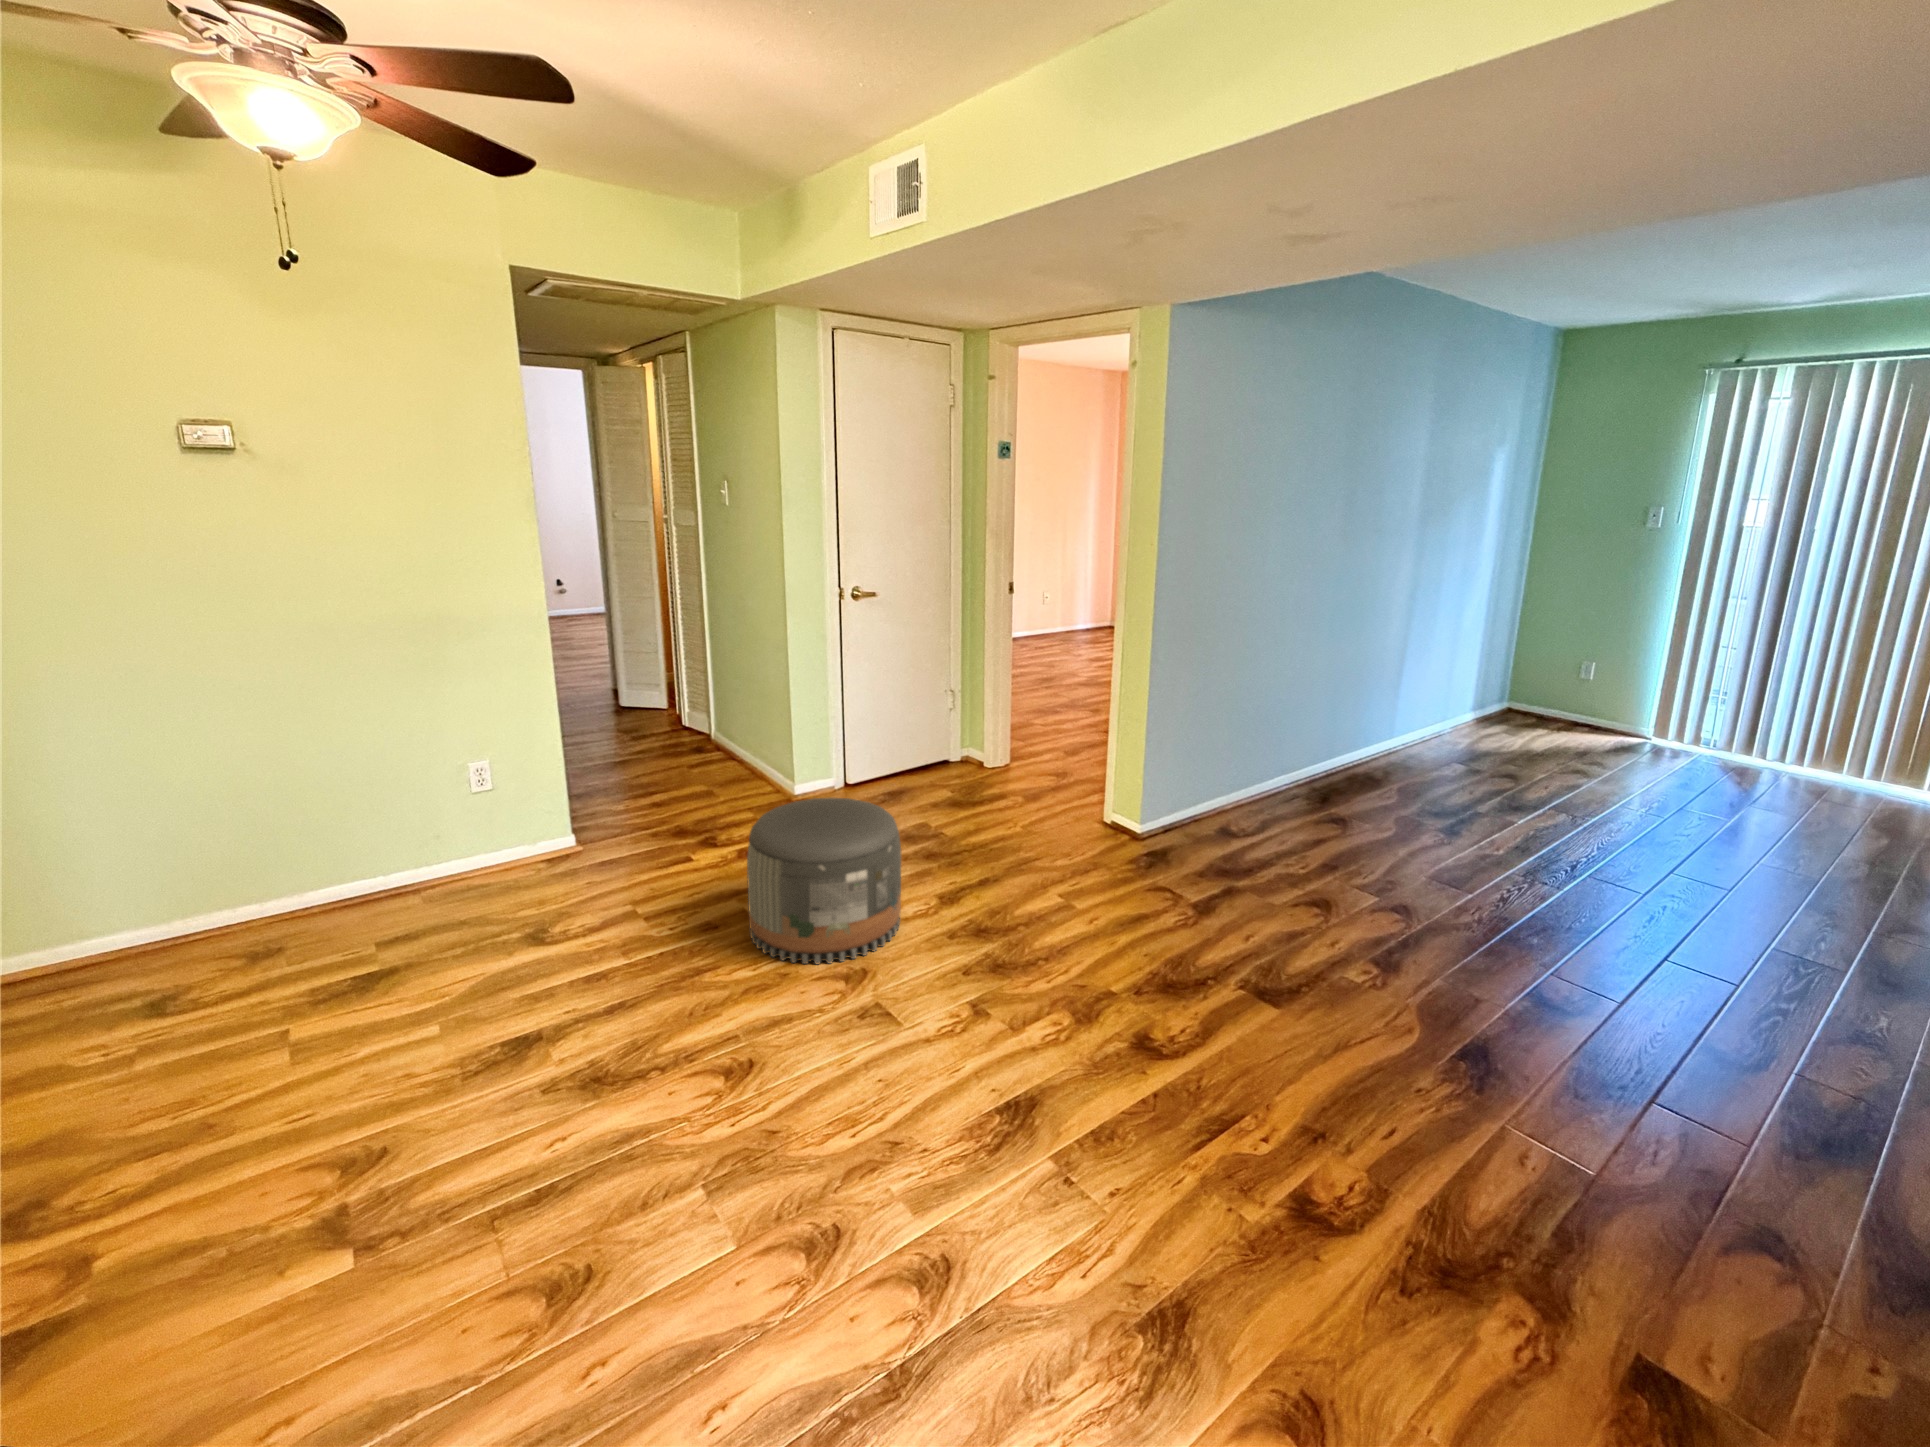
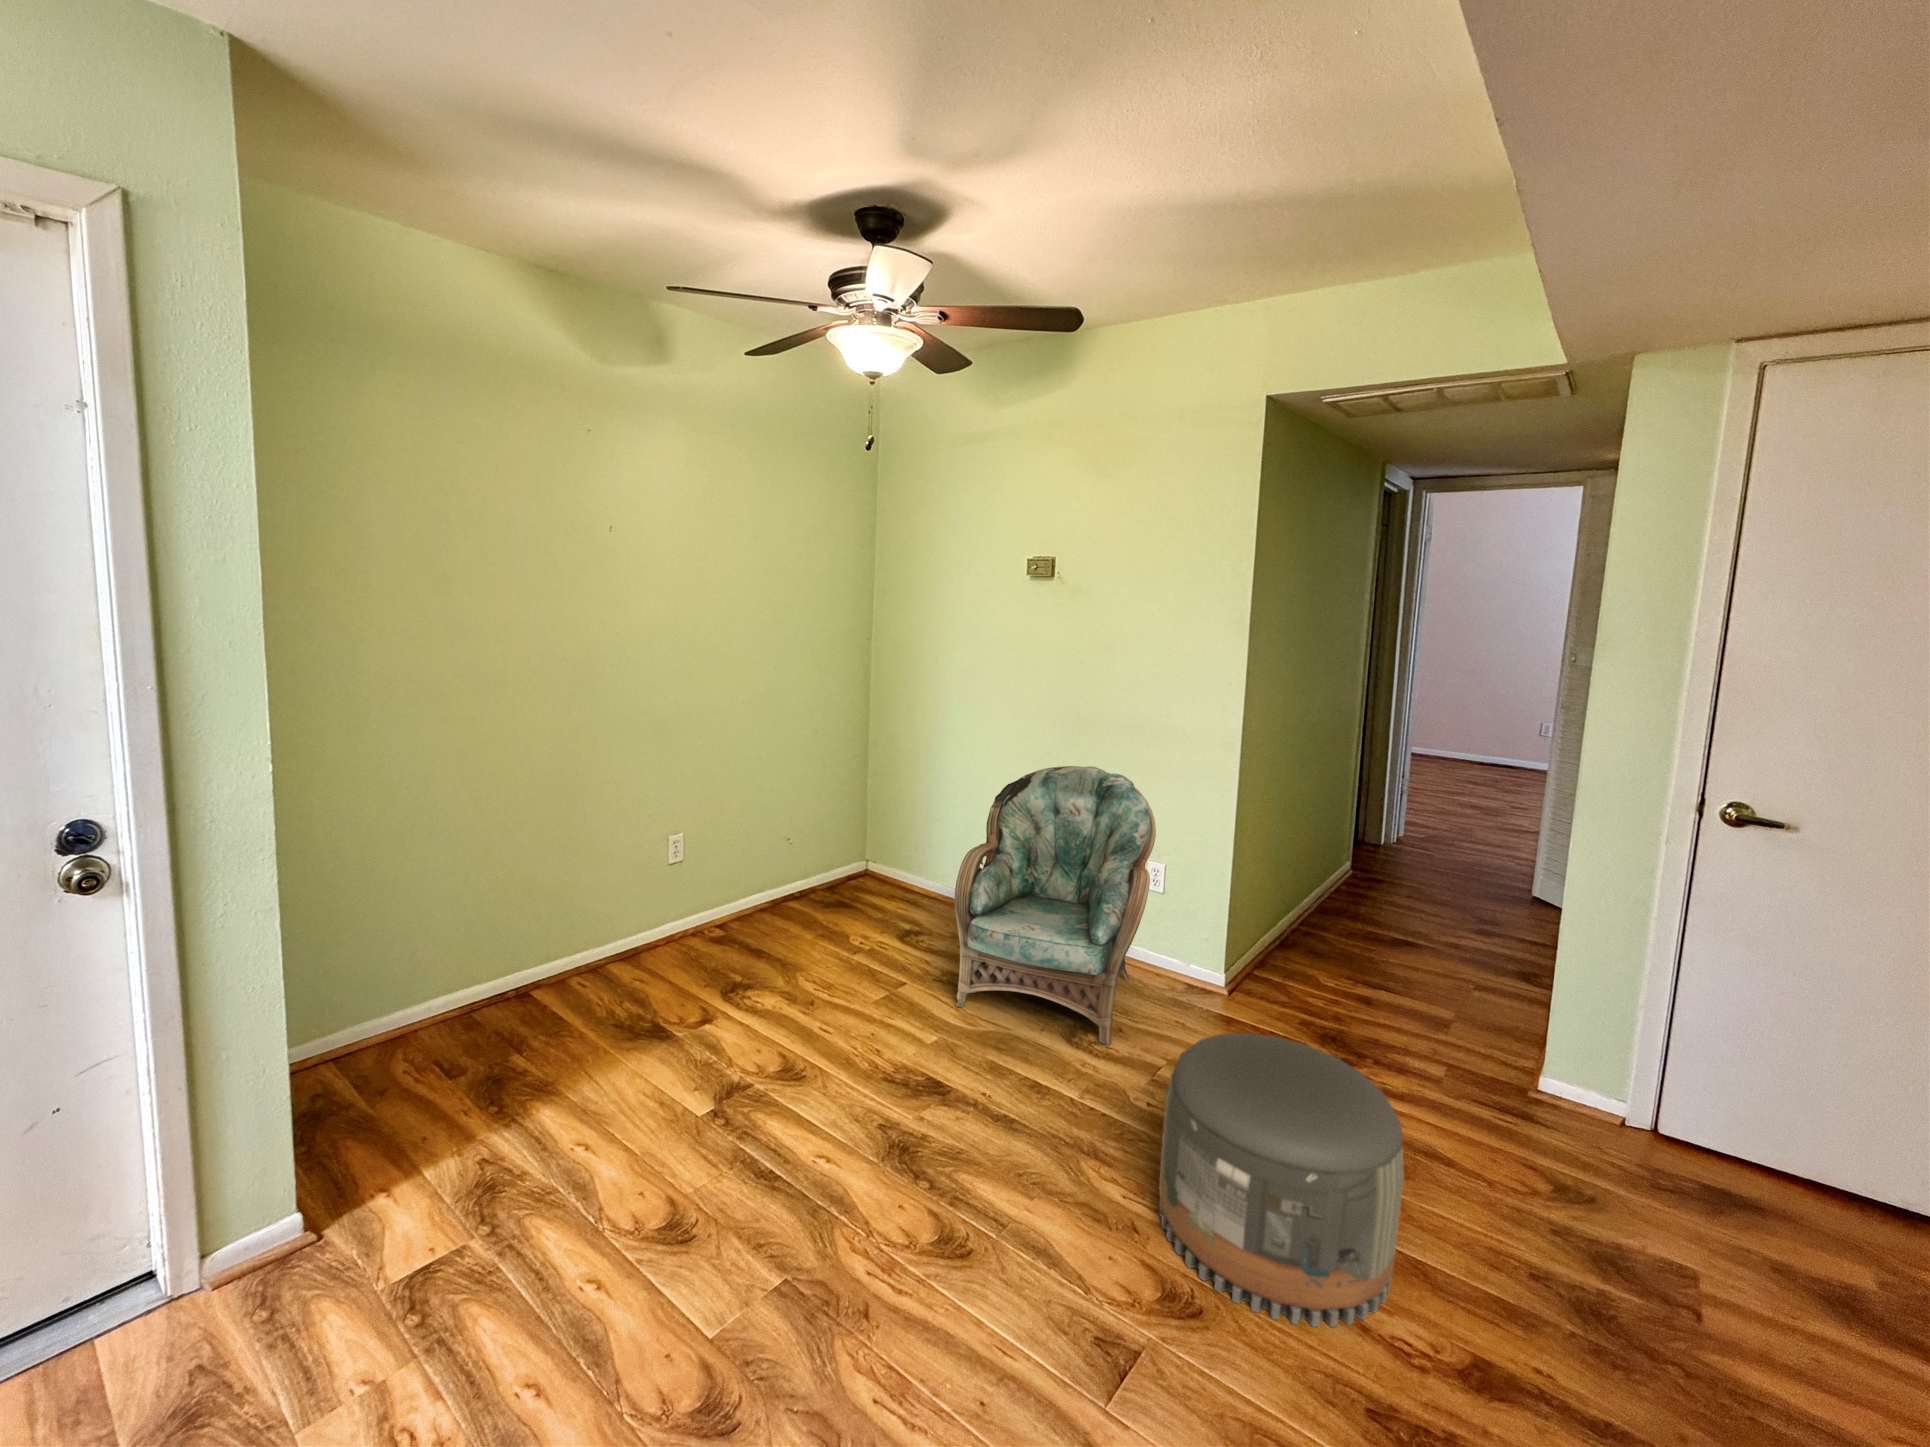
armchair: none [274,677,582,998] -> present [955,766,1156,1046]

